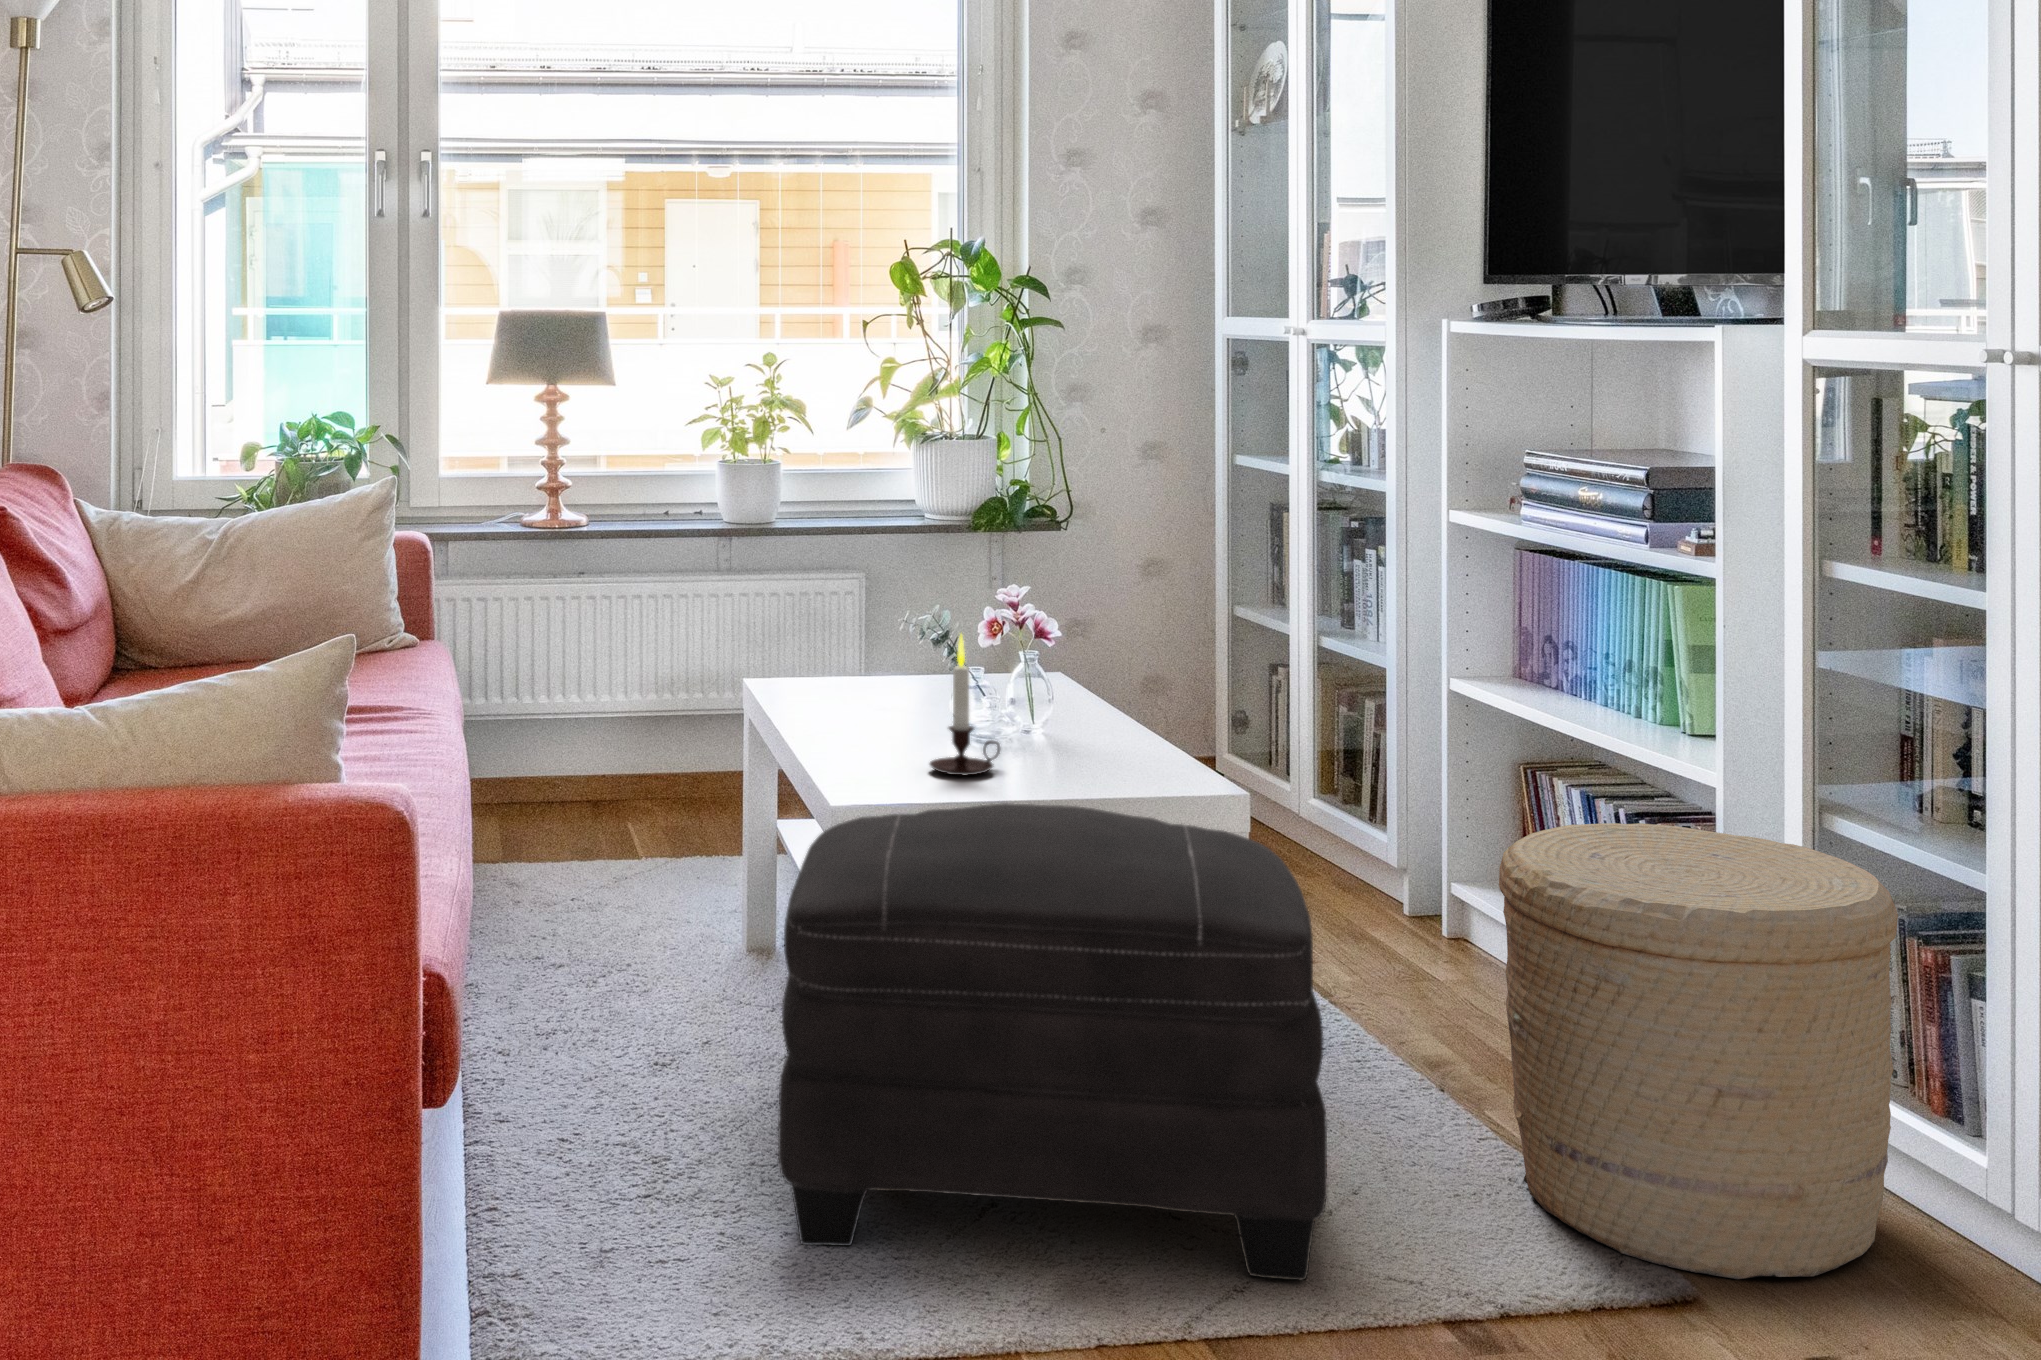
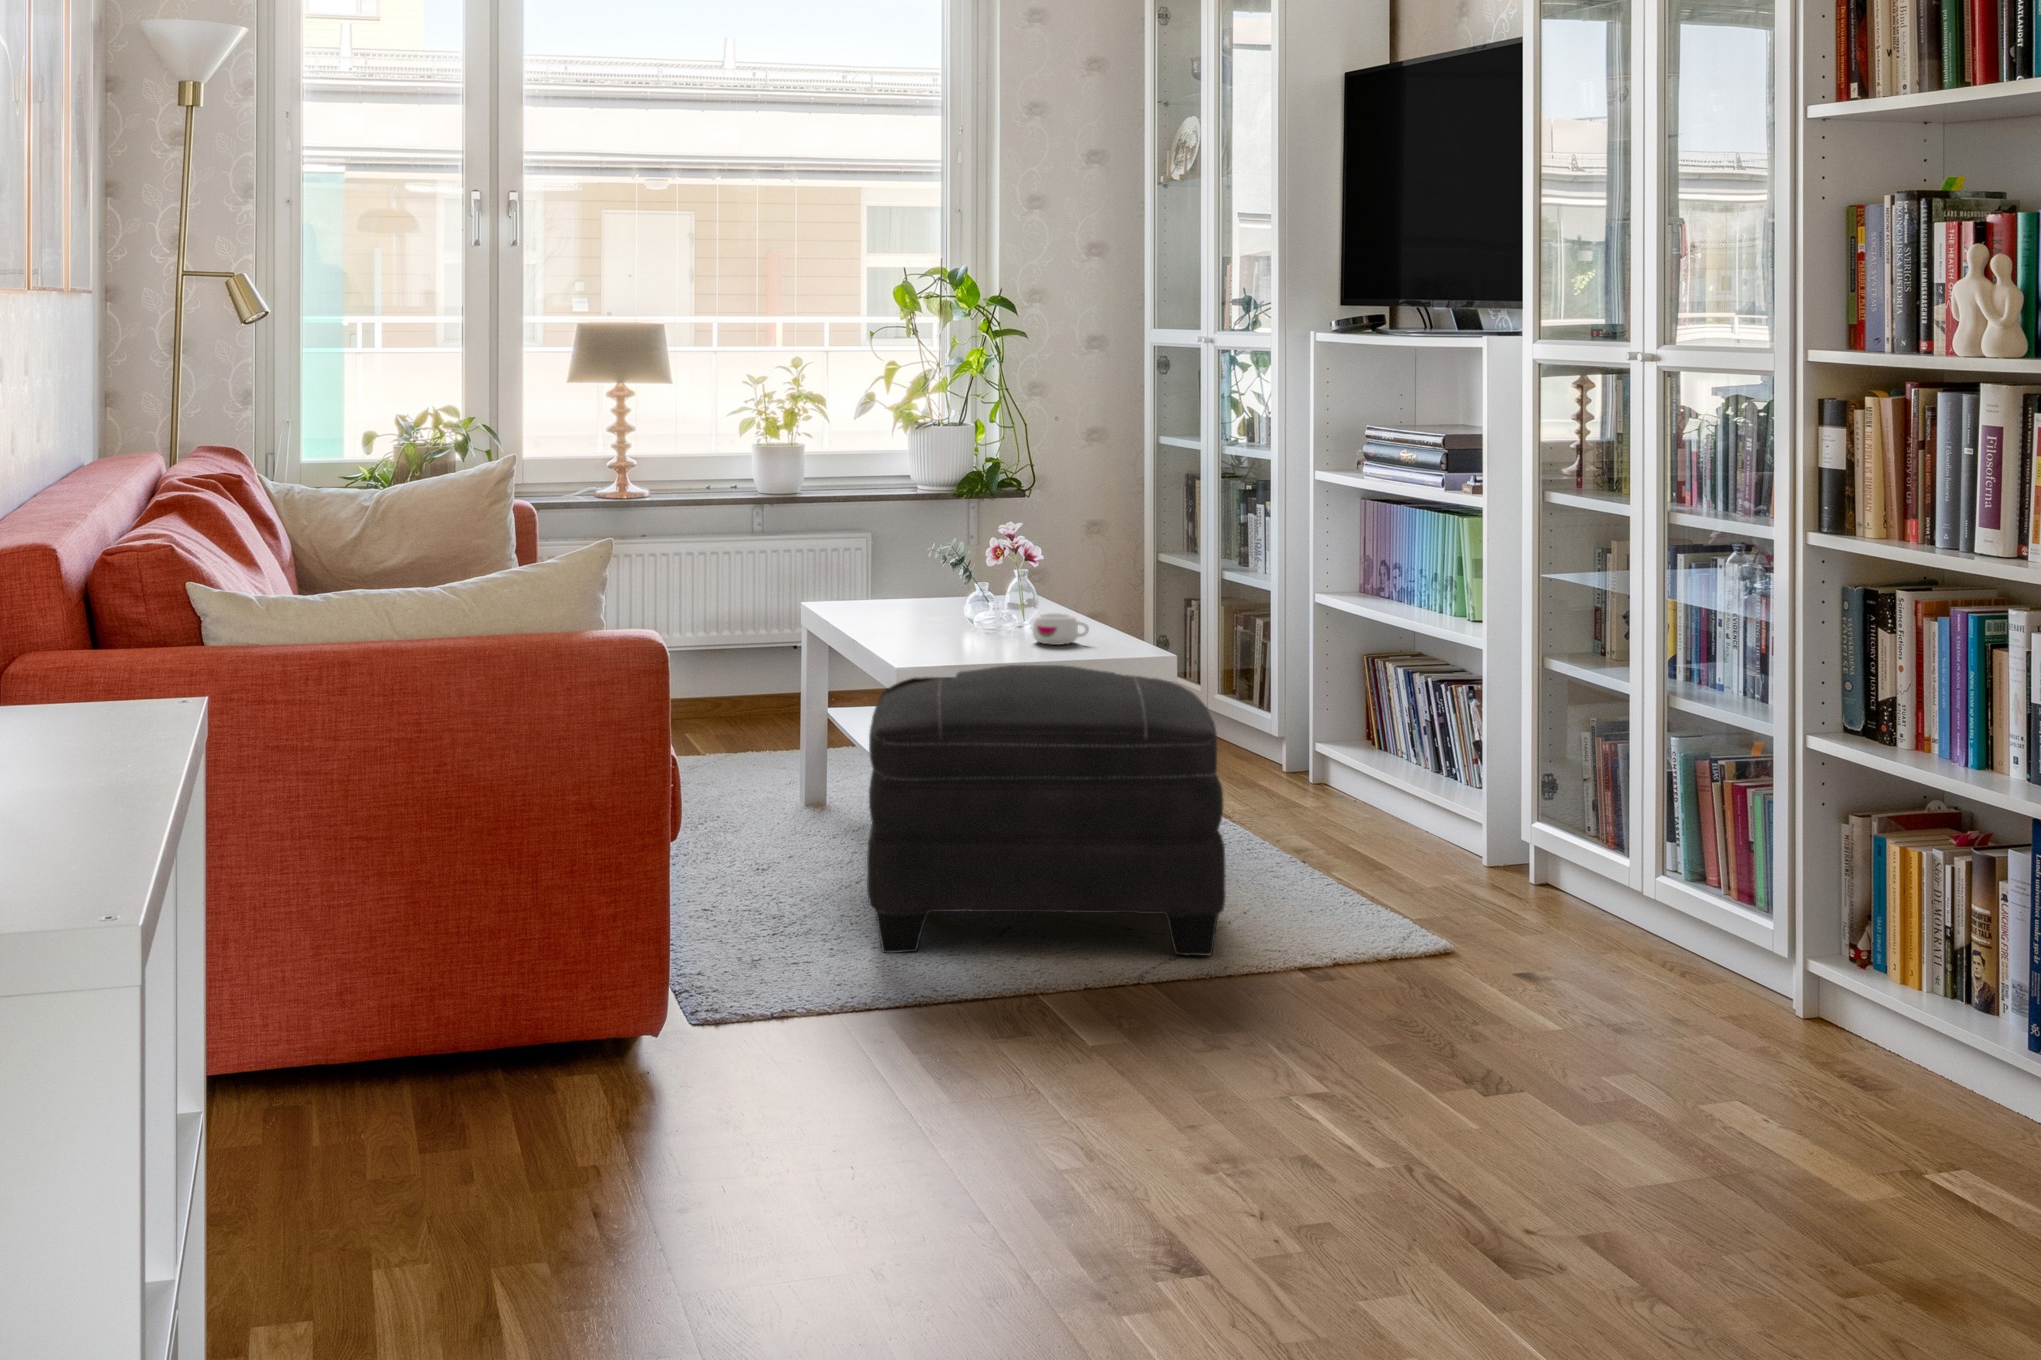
candle: present [930,635,1000,775] -> none [954,553,1003,653]
mug: none [1044,715,1125,761] -> present [1033,613,1089,645]
woven basket: present [1499,823,1898,1279] -> none [1338,672,1581,946]

